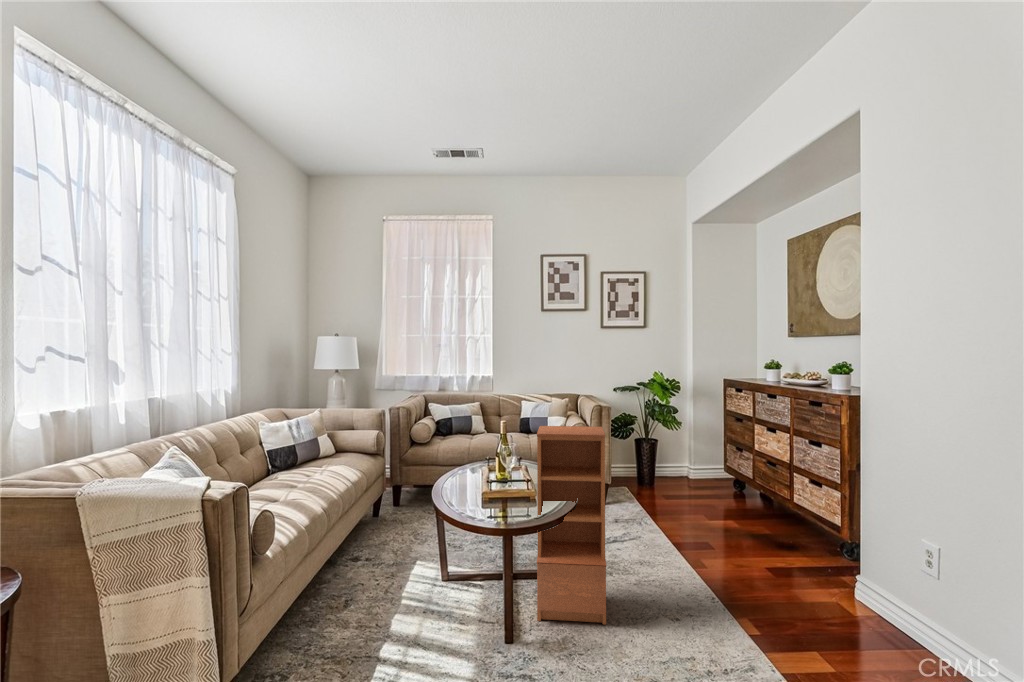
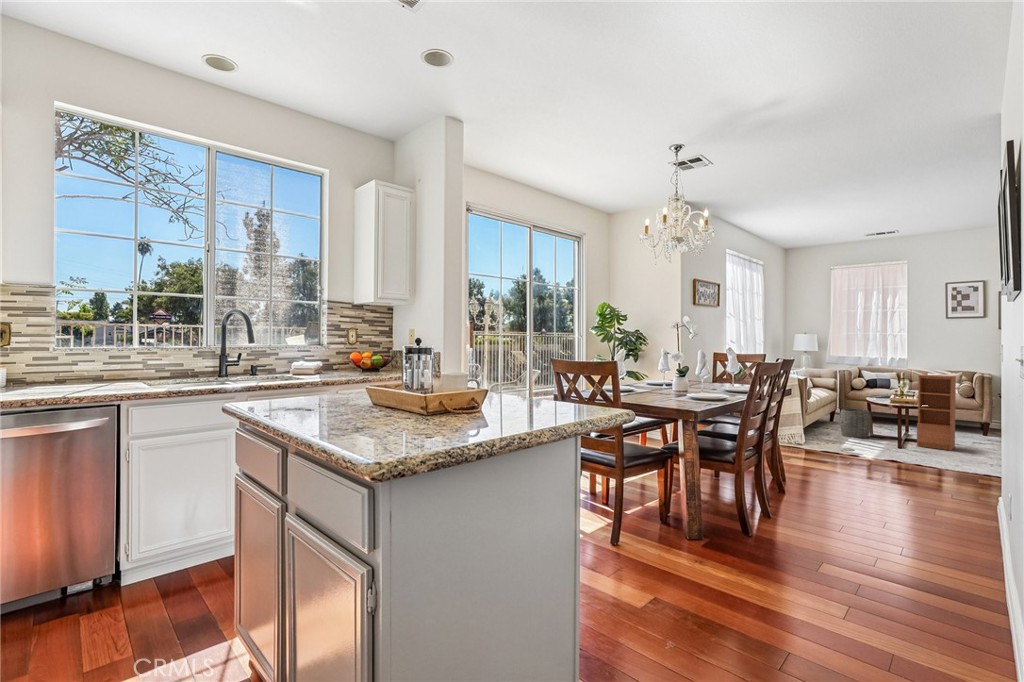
woven basket: none [369,519,439,611] -> present [840,409,871,438]

